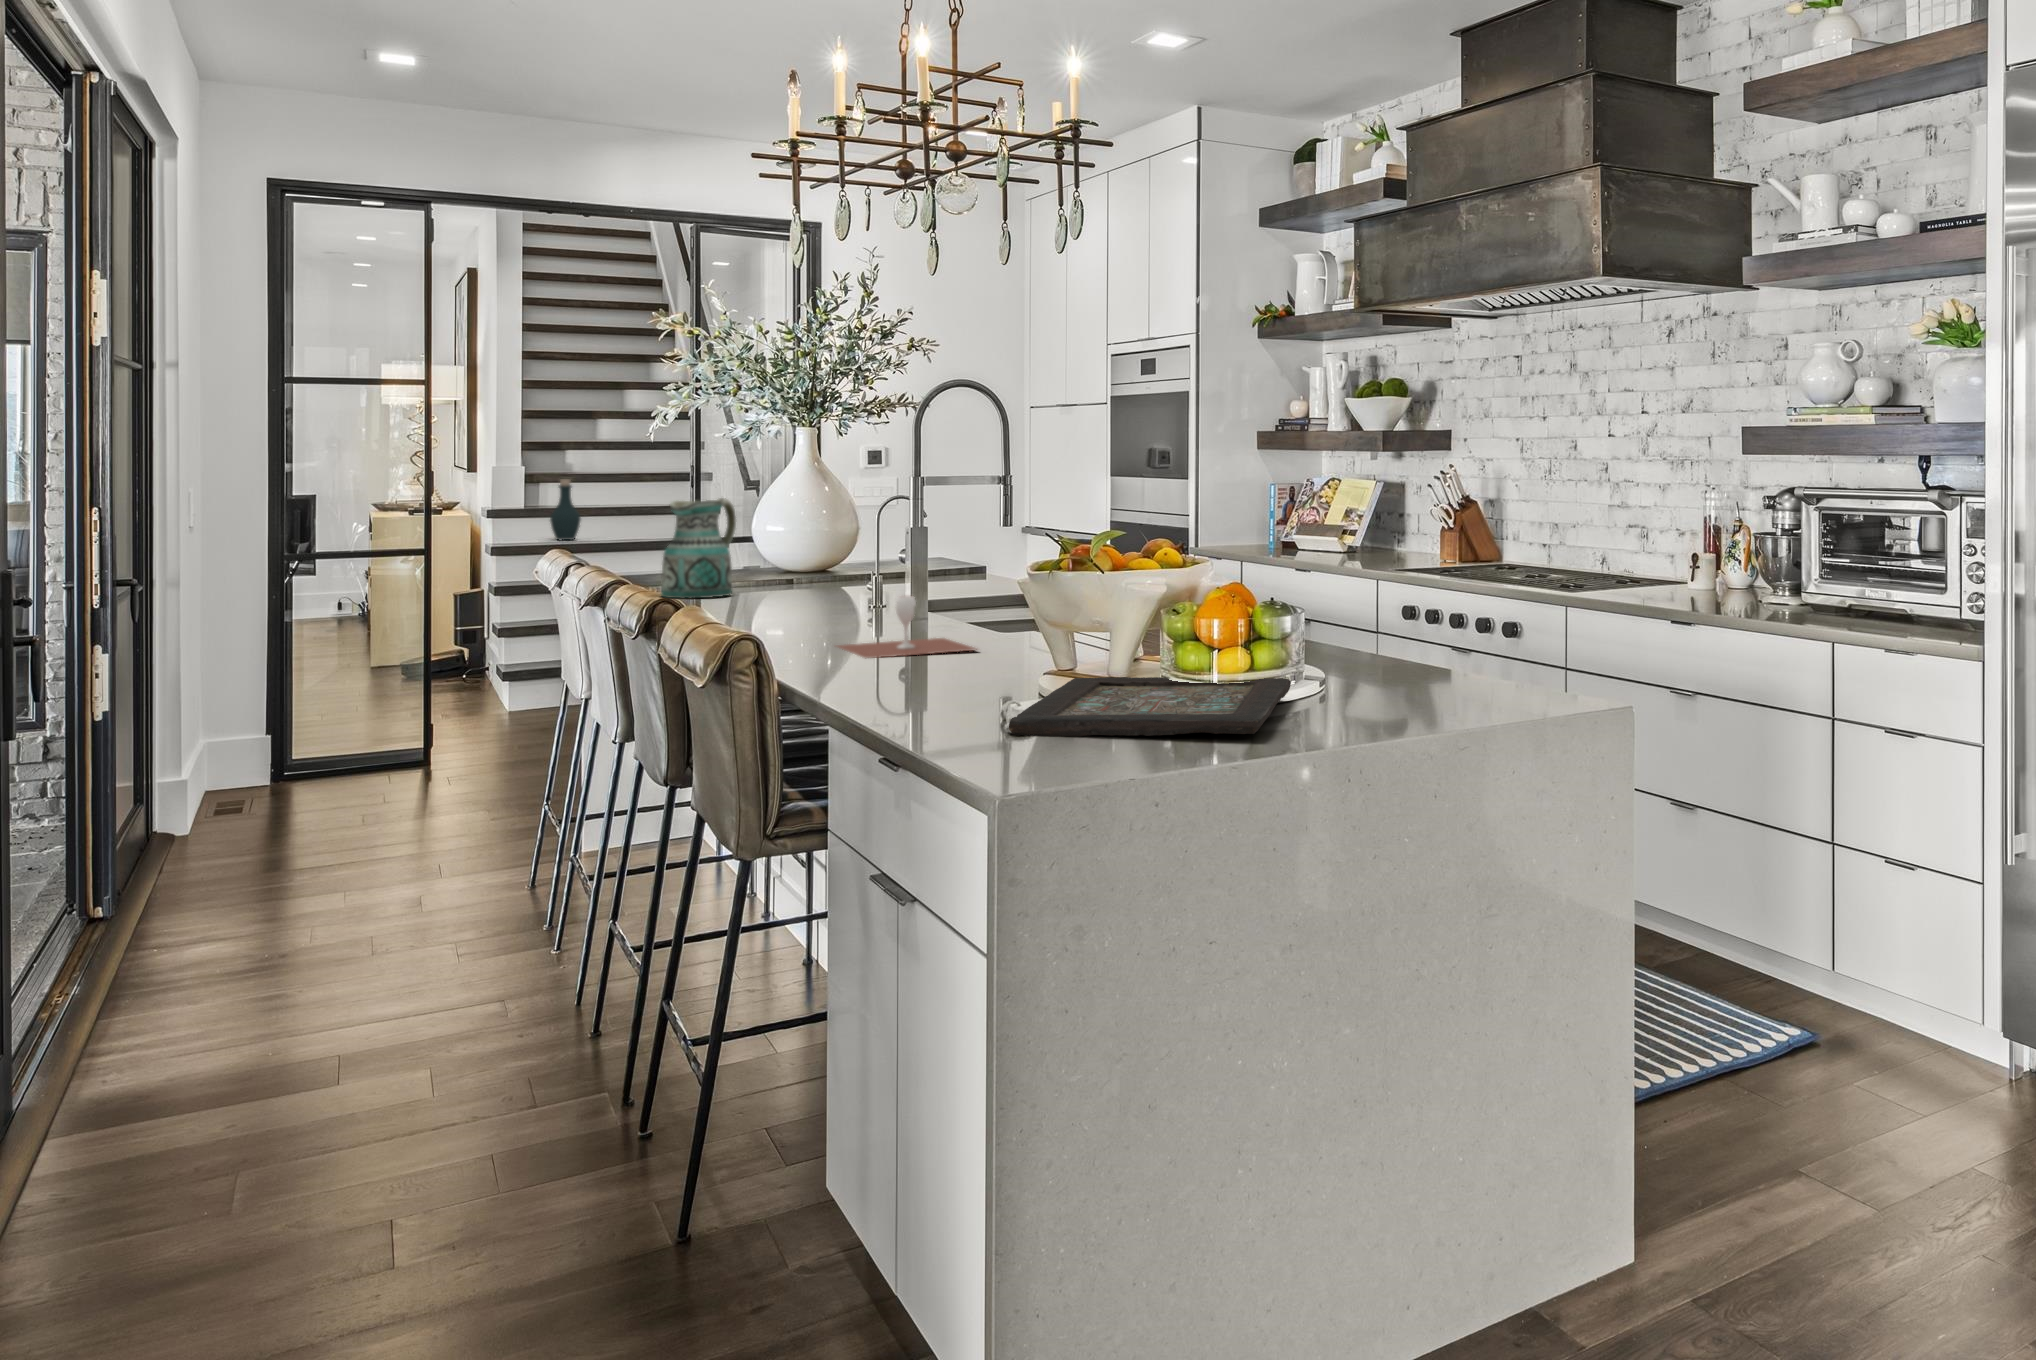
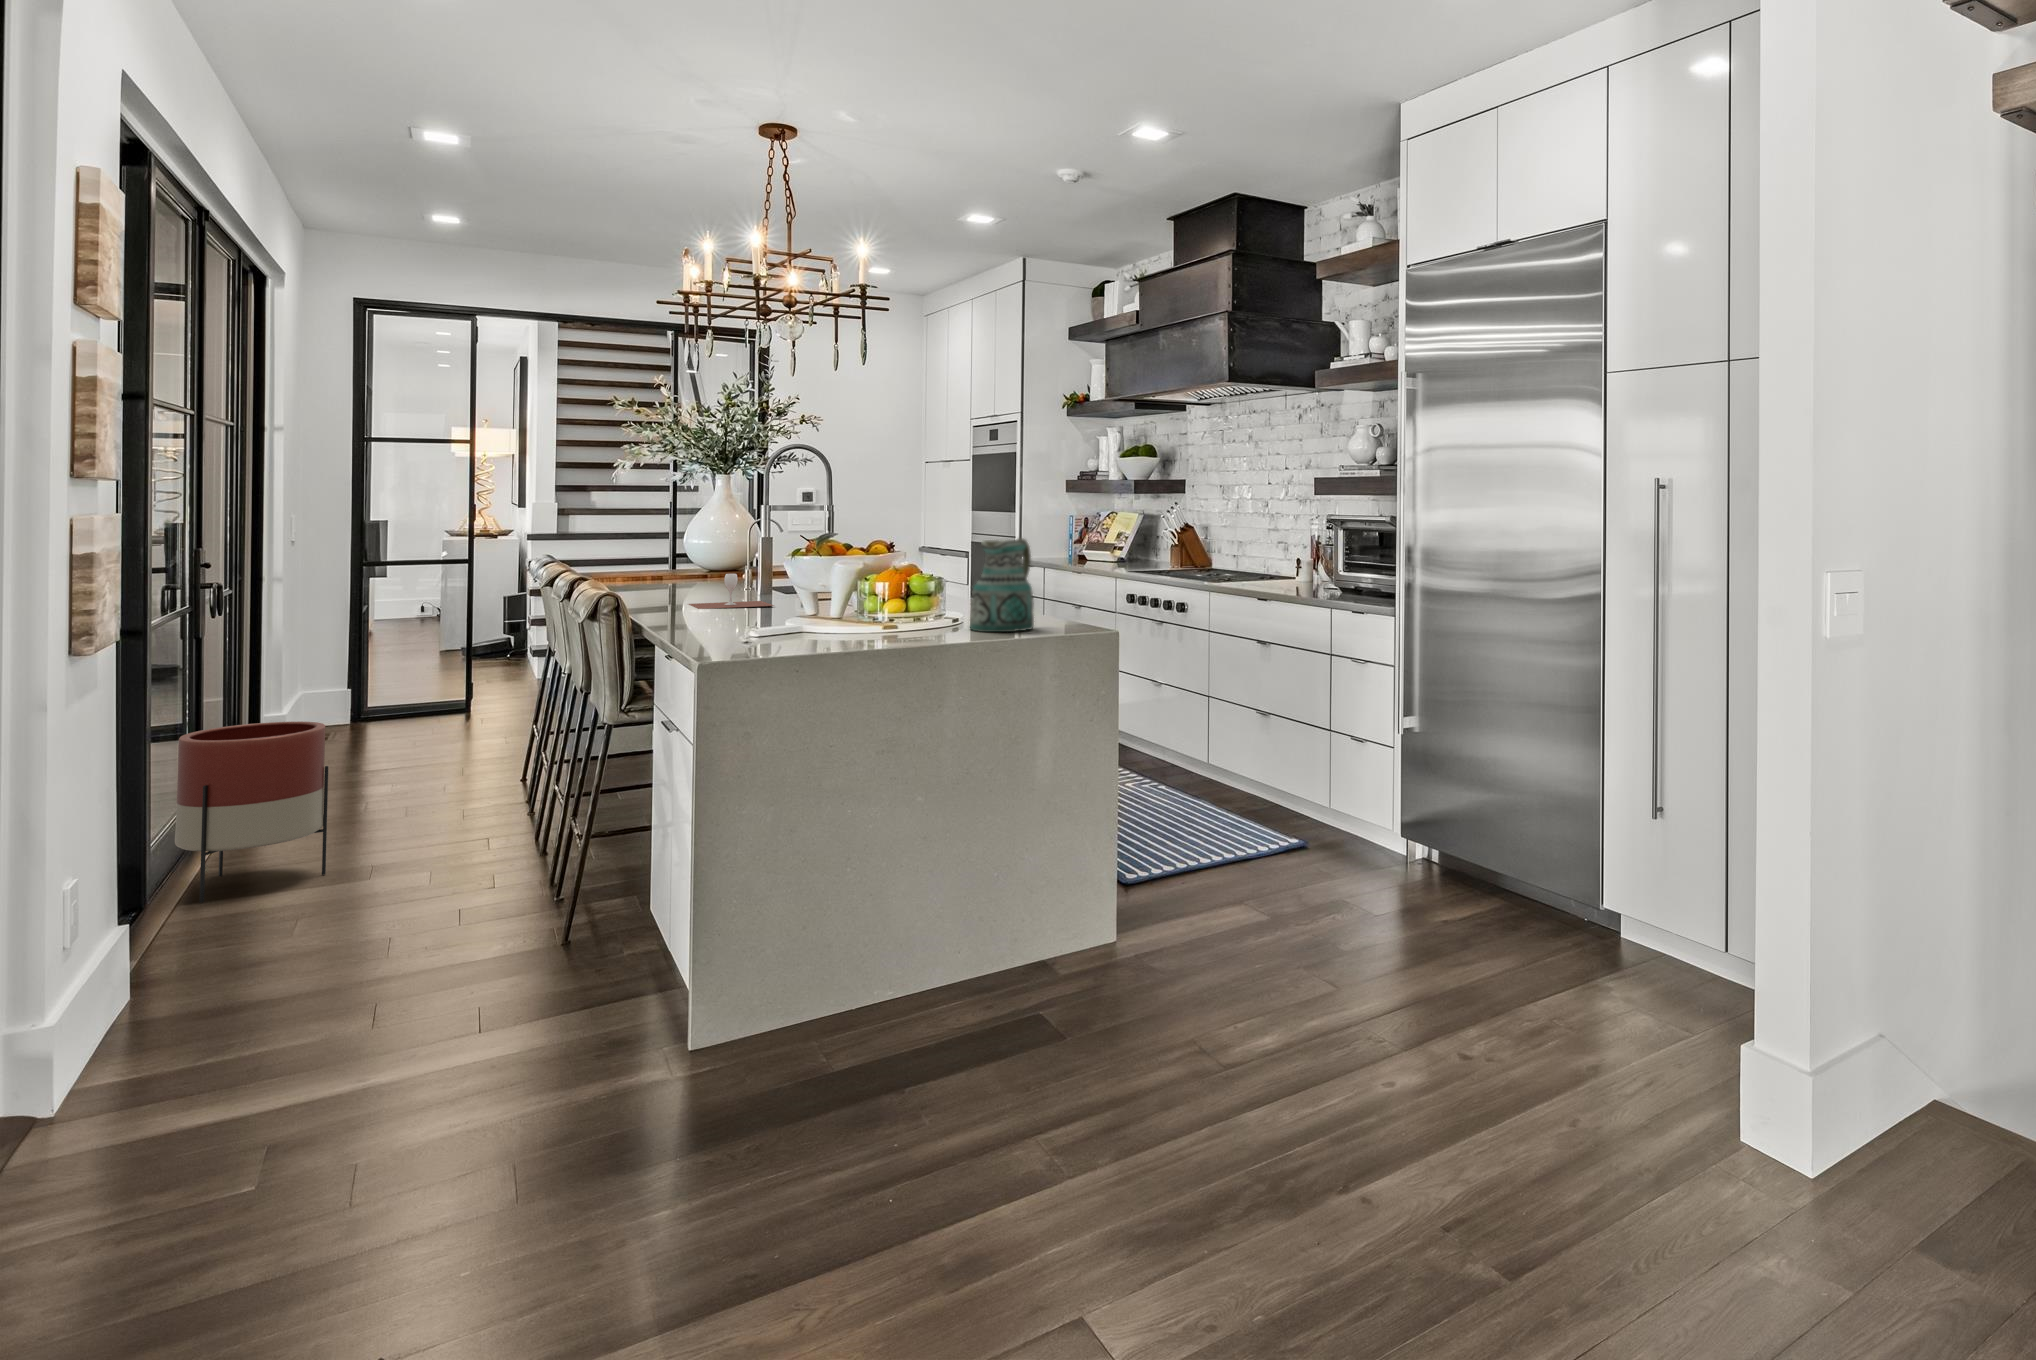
bottle: present [550,479,581,540] -> none [564,511,587,554]
ceramic pitcher: present [661,498,736,598] -> present [970,538,1034,632]
decorative tray: present [1009,677,1291,736] -> none [731,613,920,636]
planter: none [29,837,269,1152] -> present [175,721,328,903]

